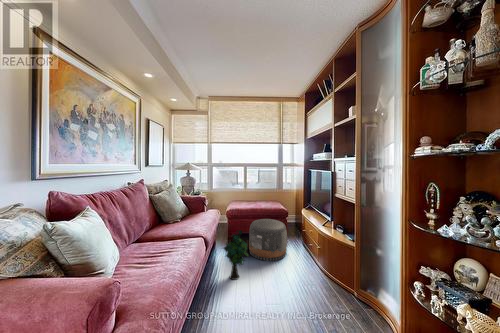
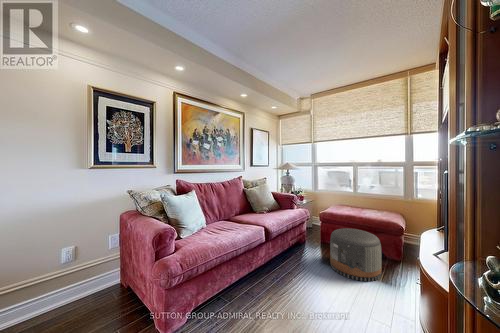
decorative plant: present [224,230,249,280] -> none [284,229,312,278]

